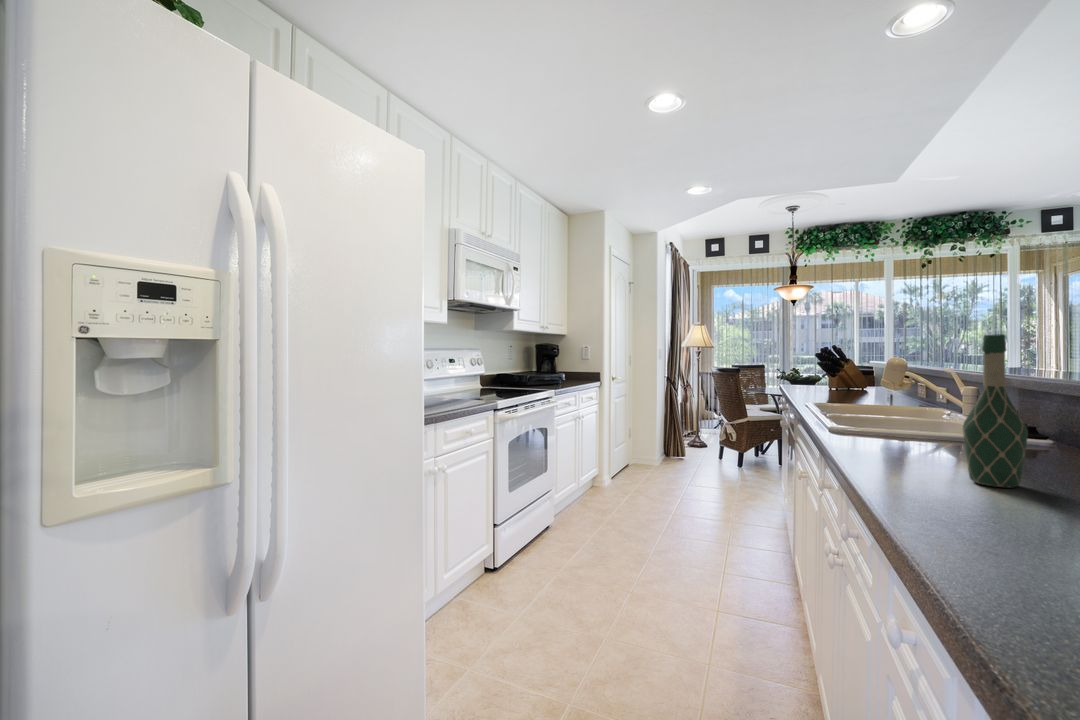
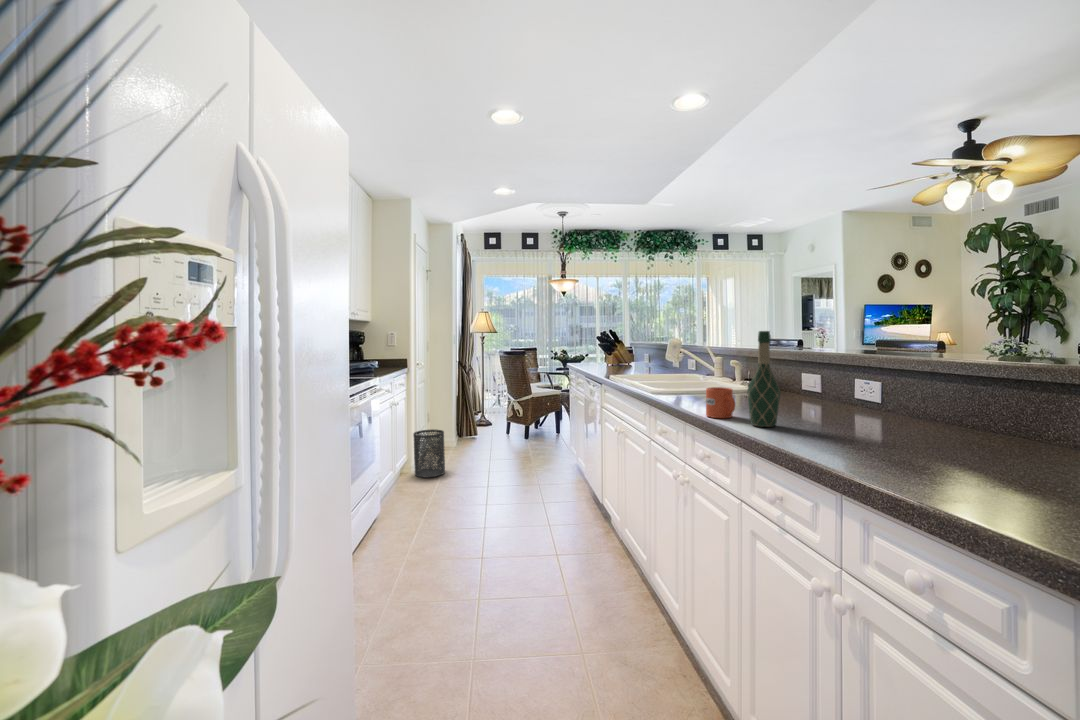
mug: none [904,419,950,466] -> present [706,387,735,418]
trash can: none [605,445,636,495] -> present [413,429,445,478]

